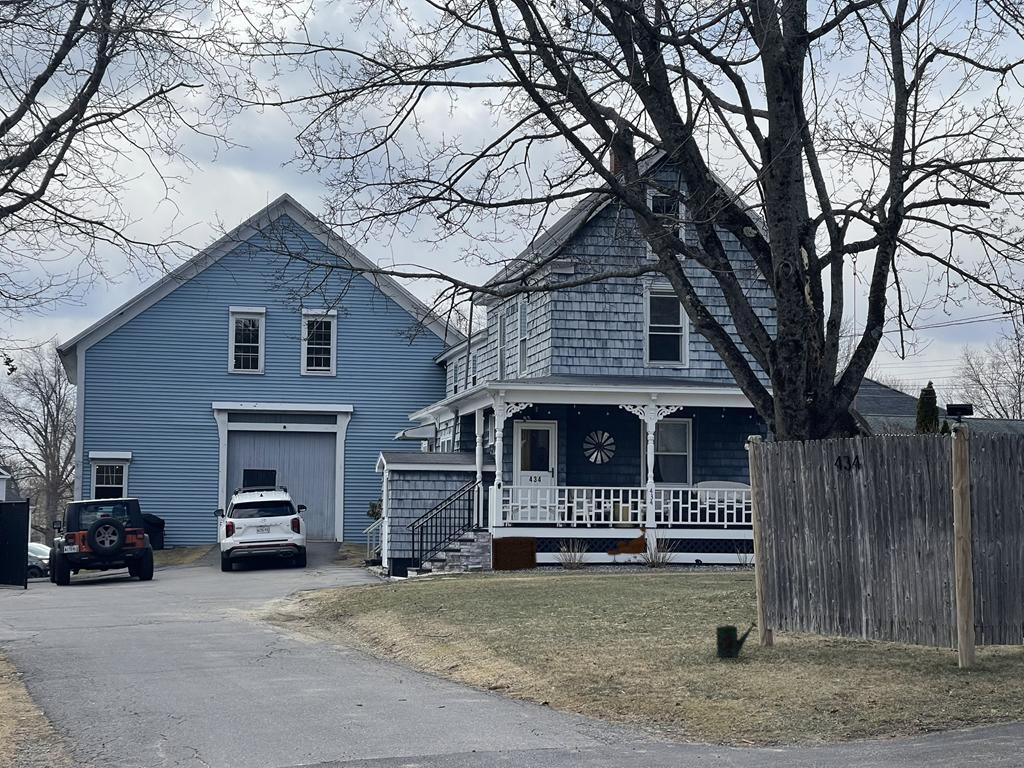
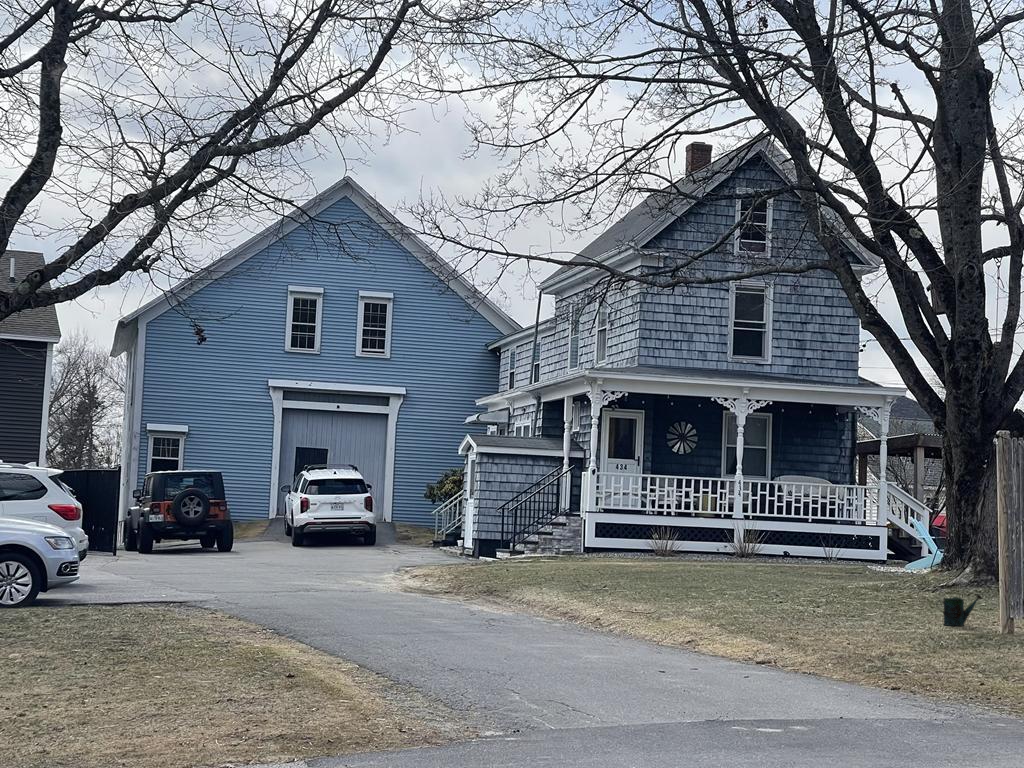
lounge chair: present [607,527,646,564] -> none [697,517,734,553]
wooden crate: present [492,536,537,570] -> none [586,522,630,555]

